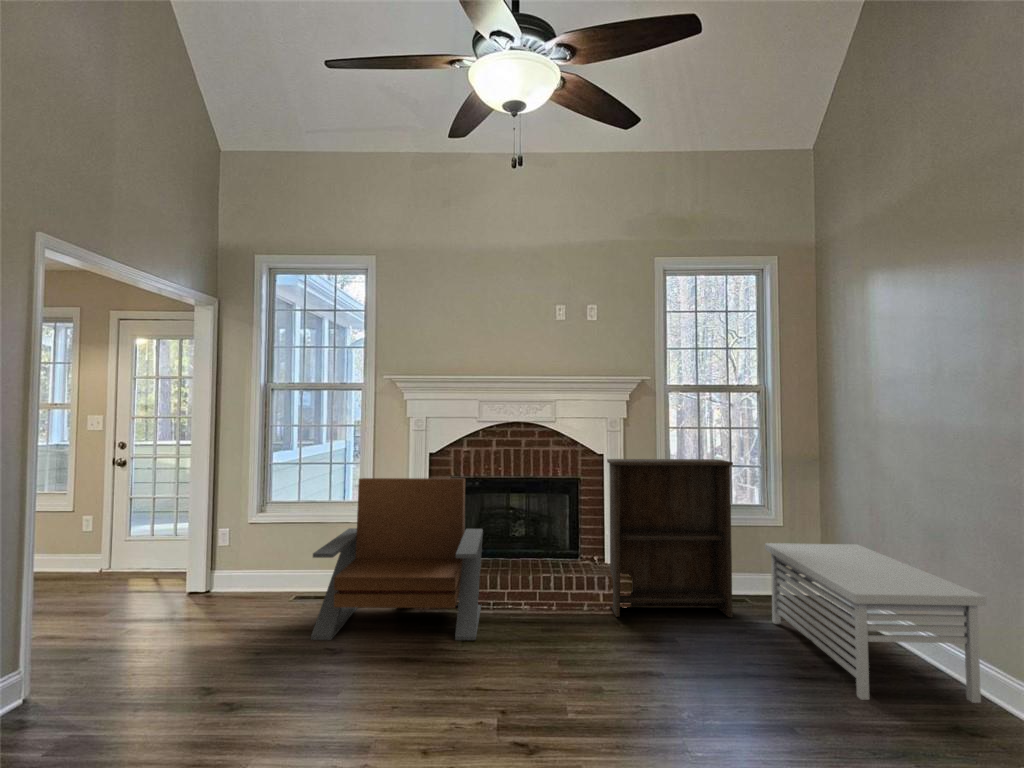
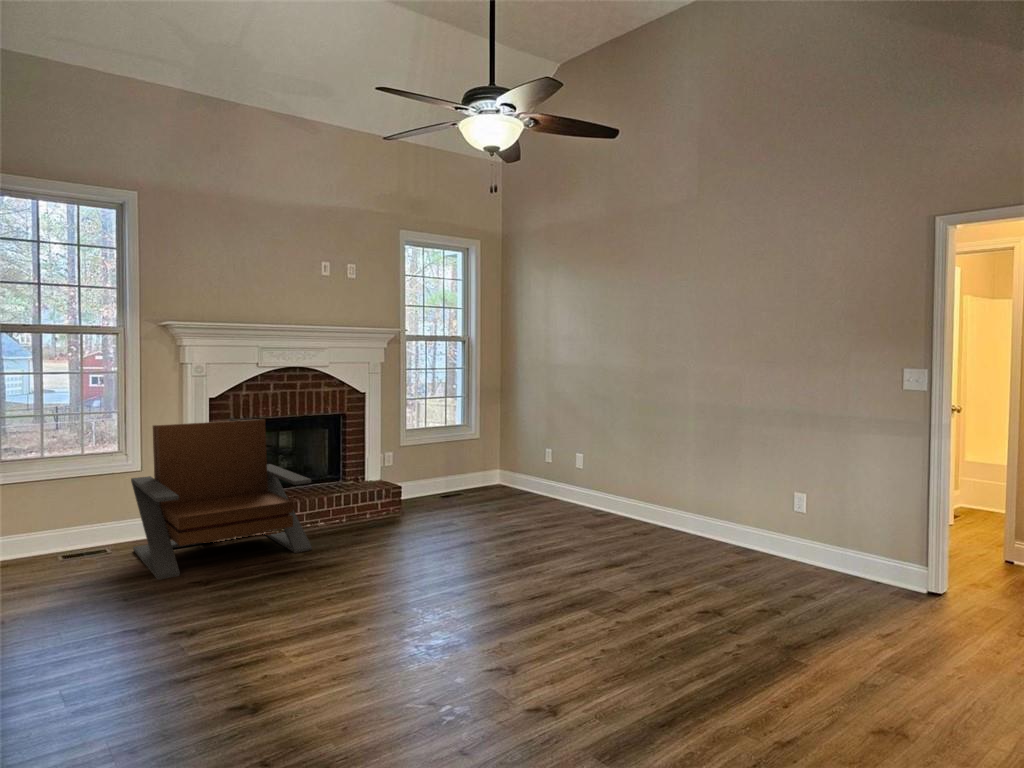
bookshelf: present [607,459,733,617] -> none [378,394,470,518]
storage bench: present [765,543,987,703] -> none [489,445,622,528]

